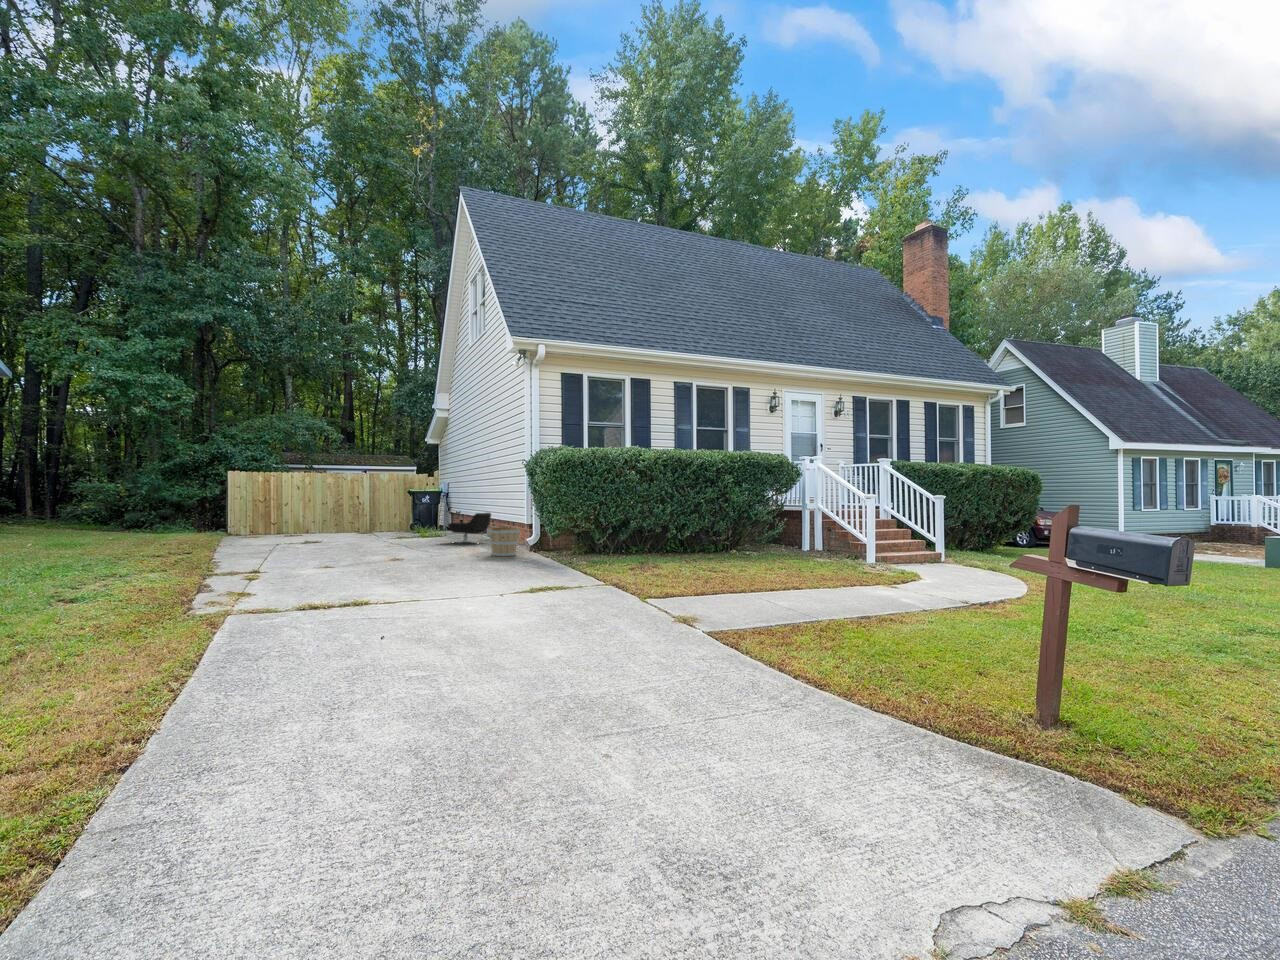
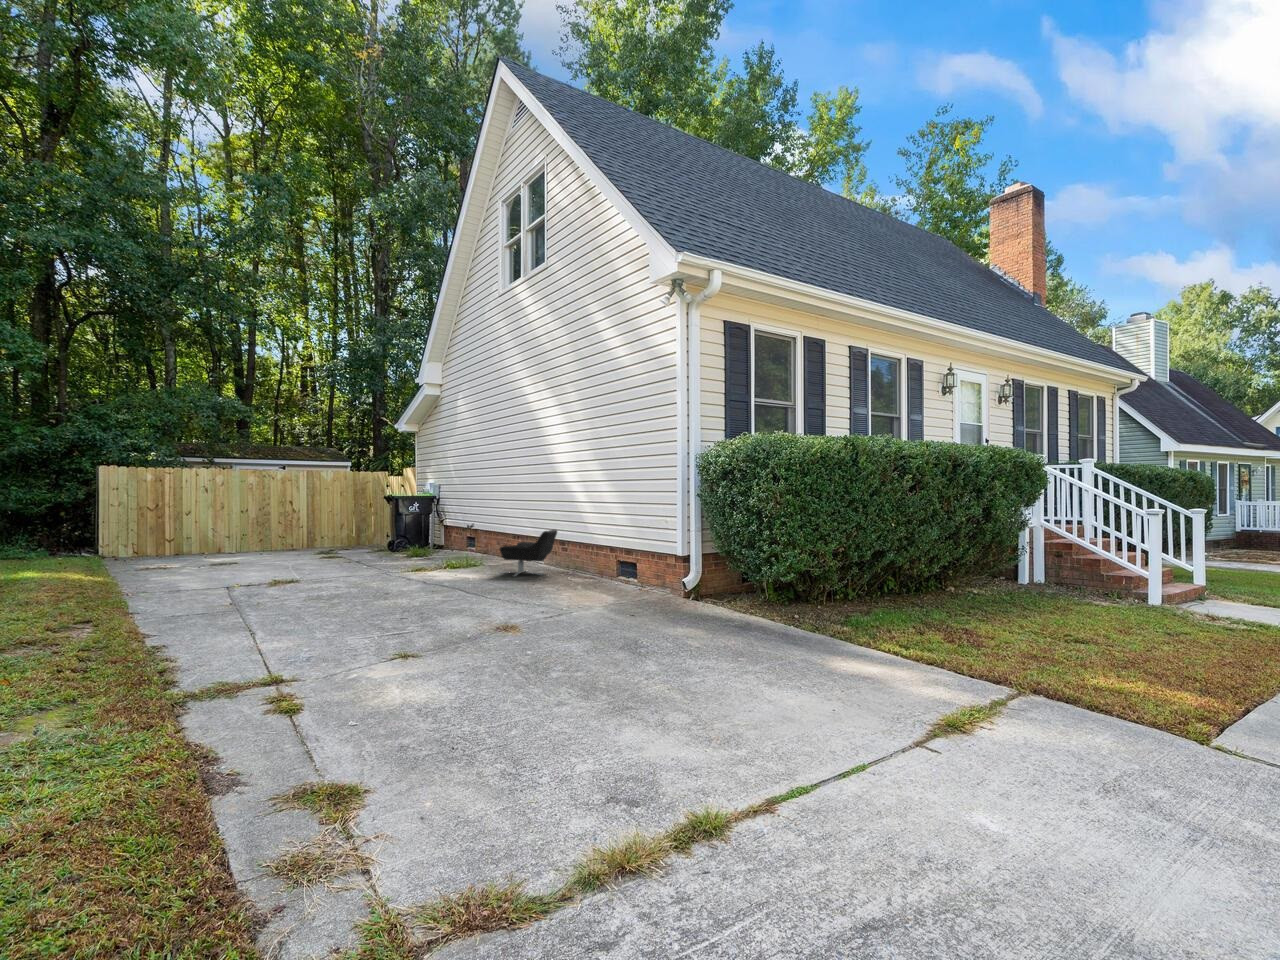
wooden bucket: present [488,527,520,556] -> none [617,556,667,604]

